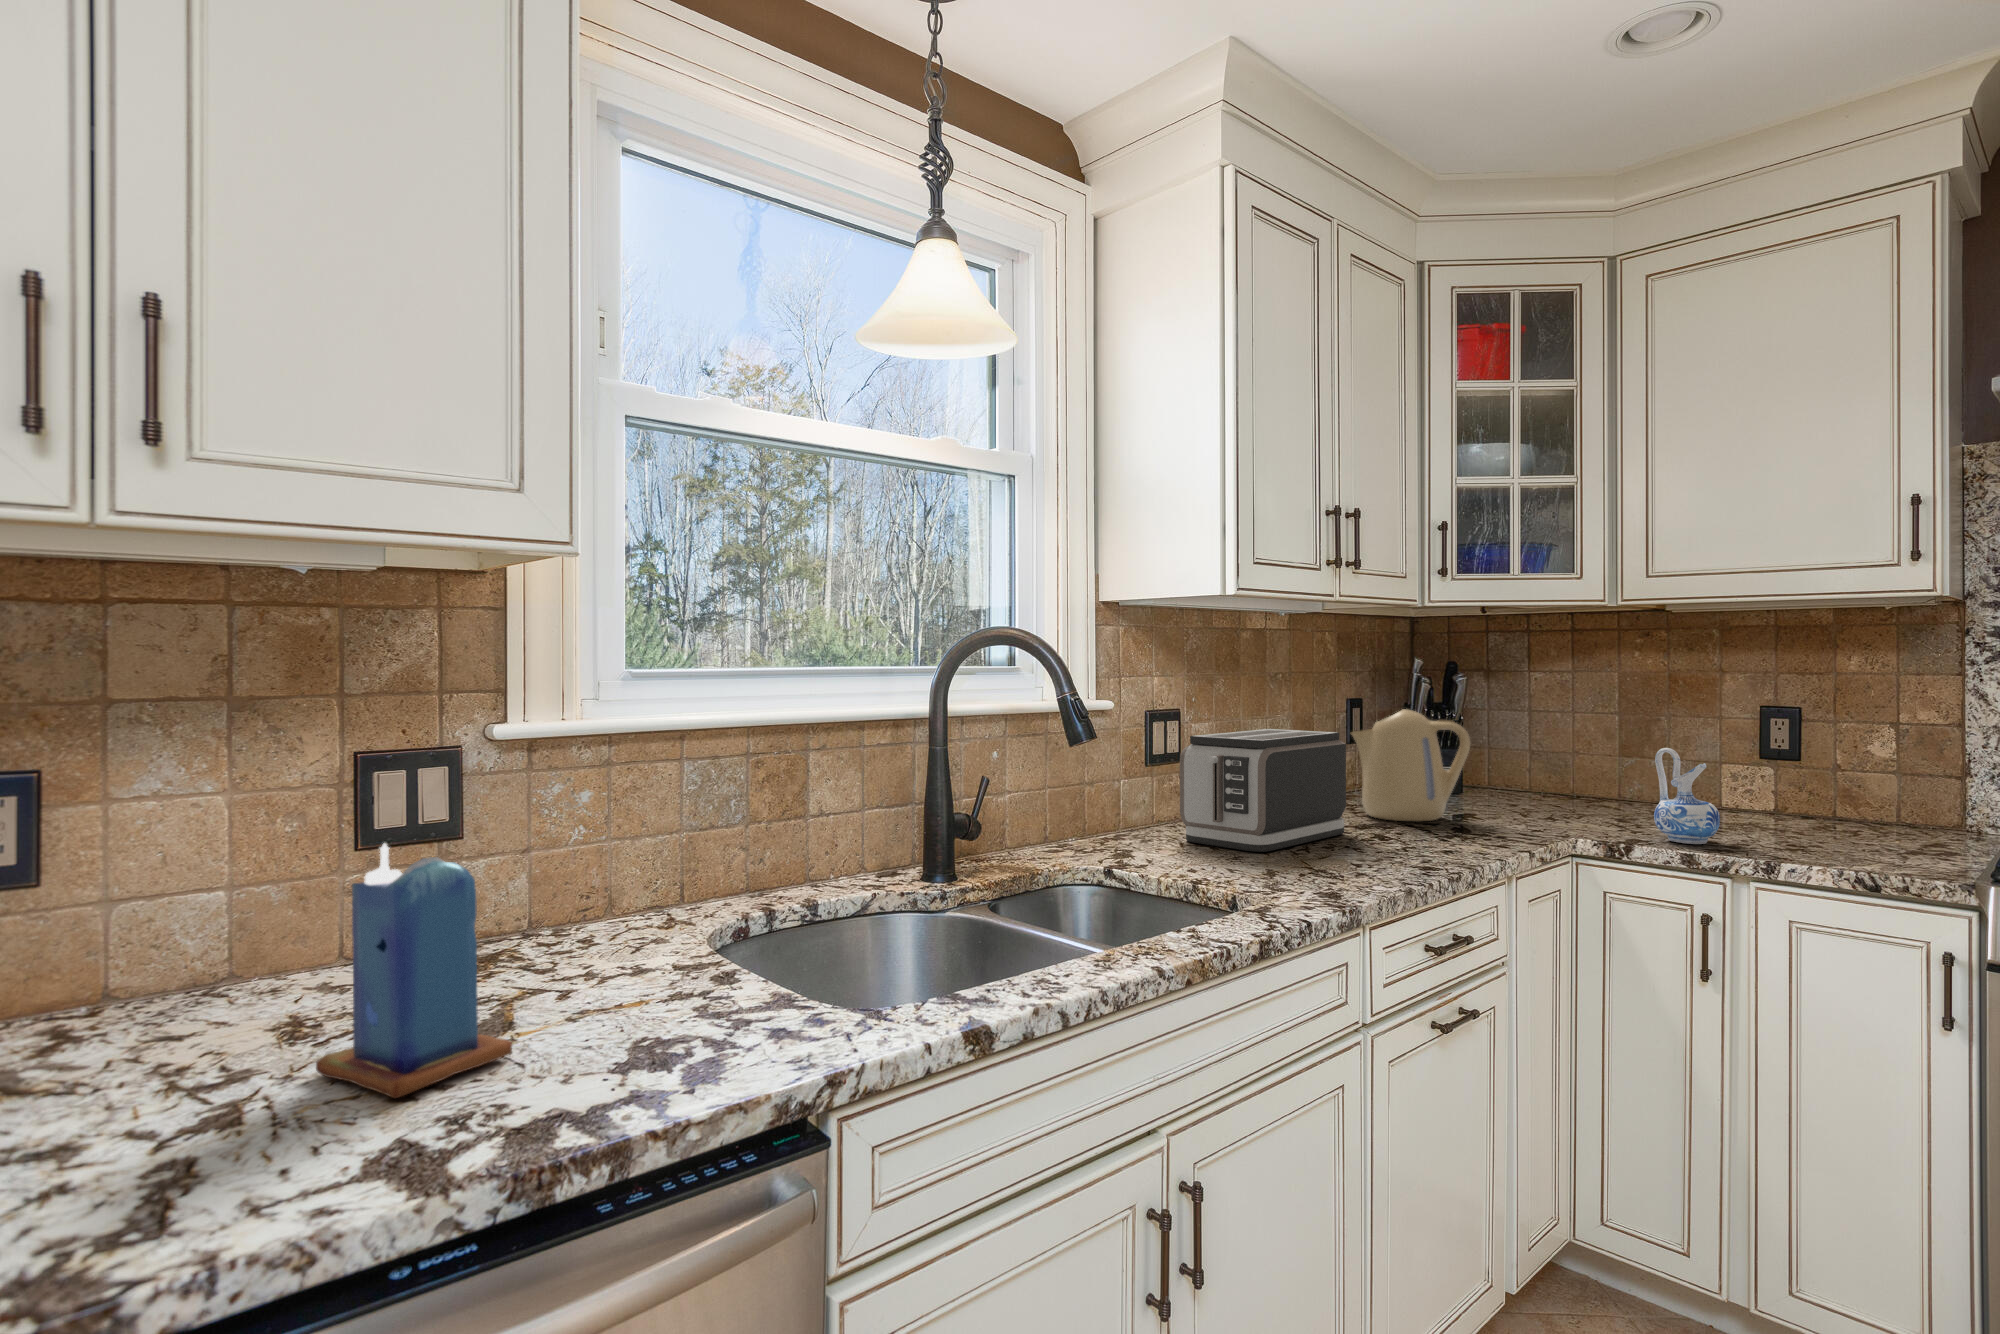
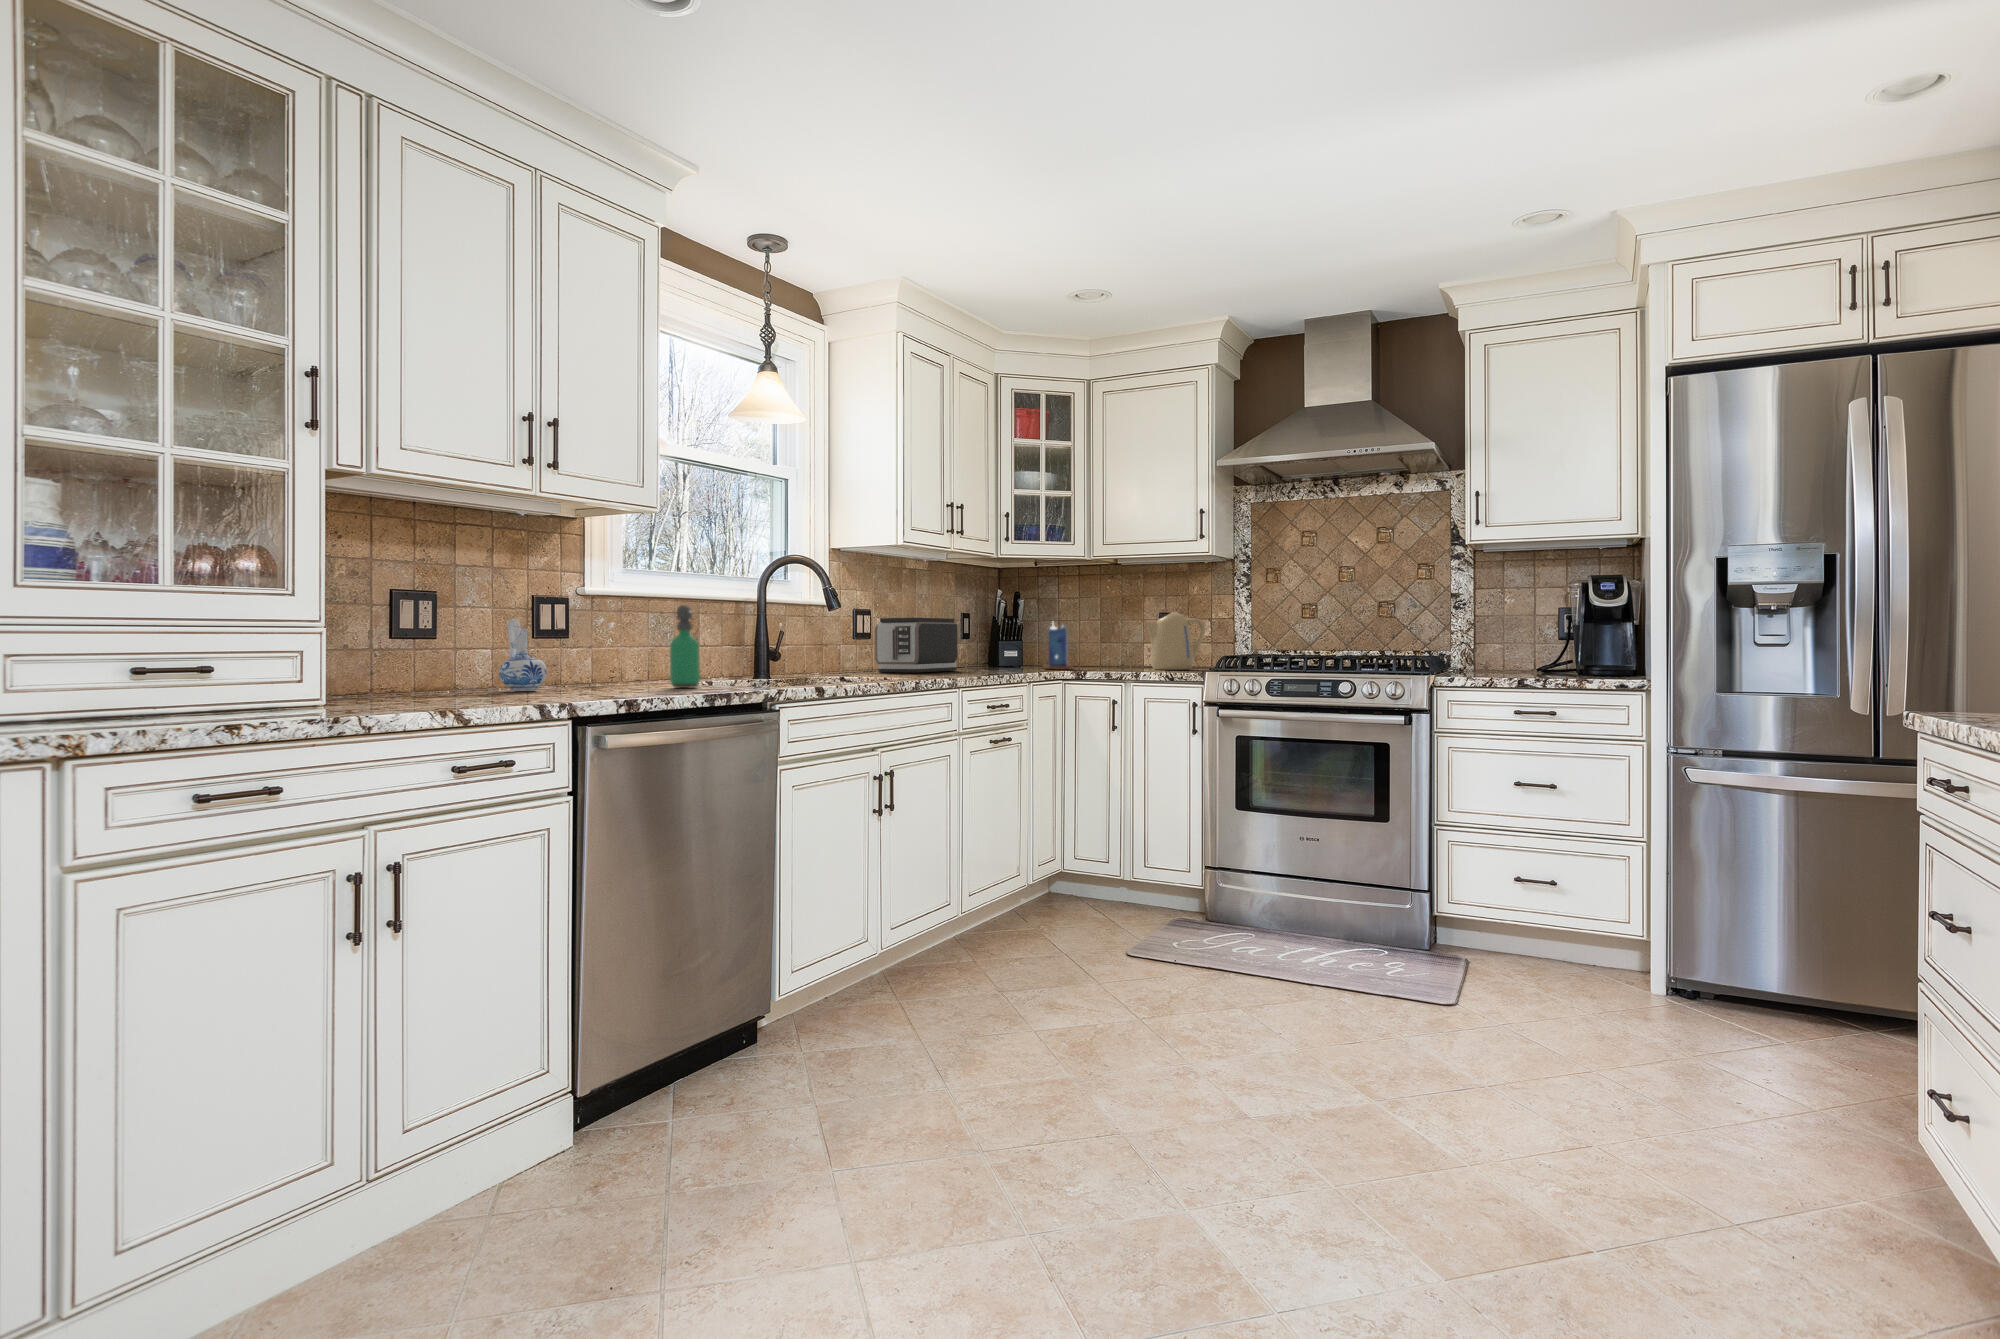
kettle: present [1351,709,1470,821] -> present [1146,612,1205,670]
ceramic pitcher: present [1654,748,1720,844] -> present [499,619,547,691]
soap dispenser: none [576,798,656,1023] -> present [670,605,700,688]
candle: present [316,843,512,1098] -> present [1044,625,1073,669]

